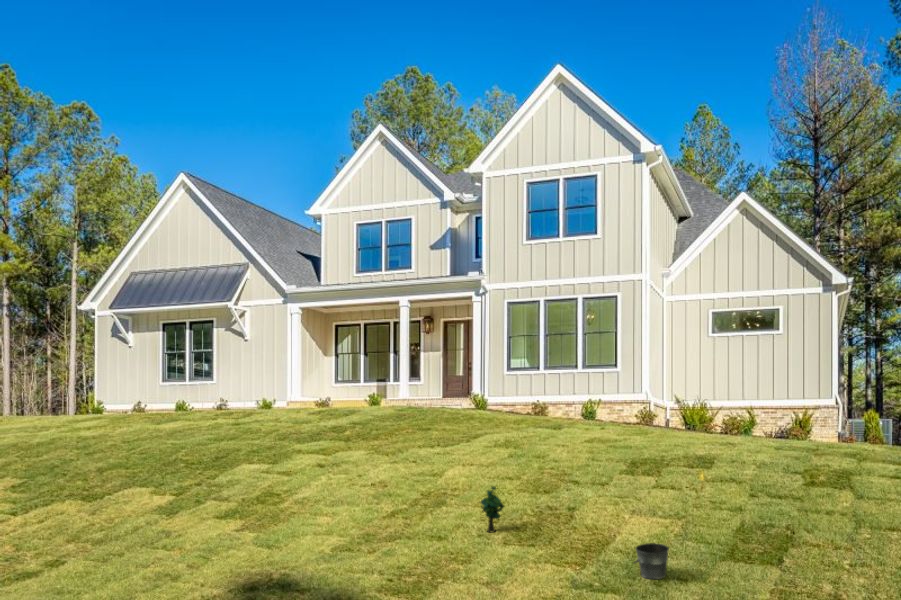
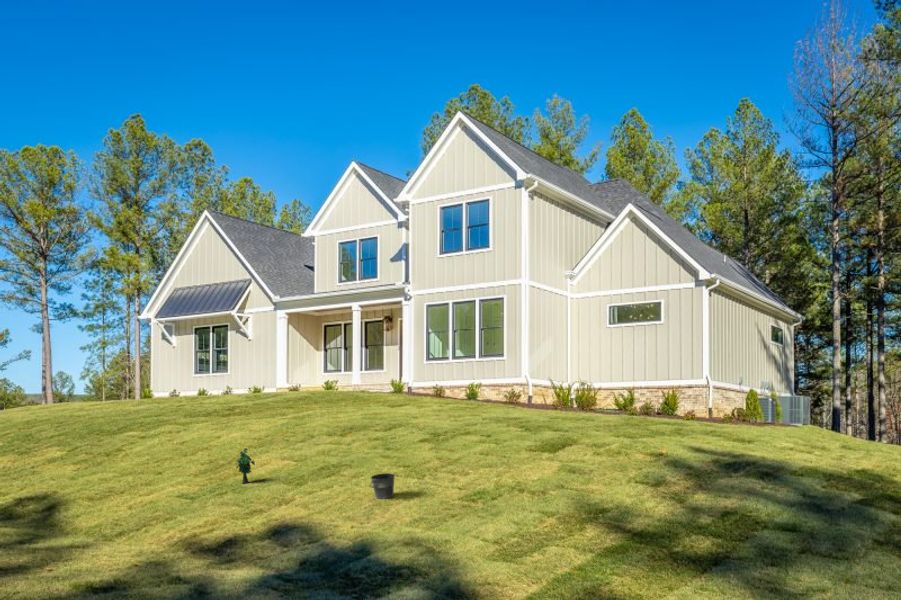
bucket: present [634,543,669,579] -> present [370,473,395,499]

